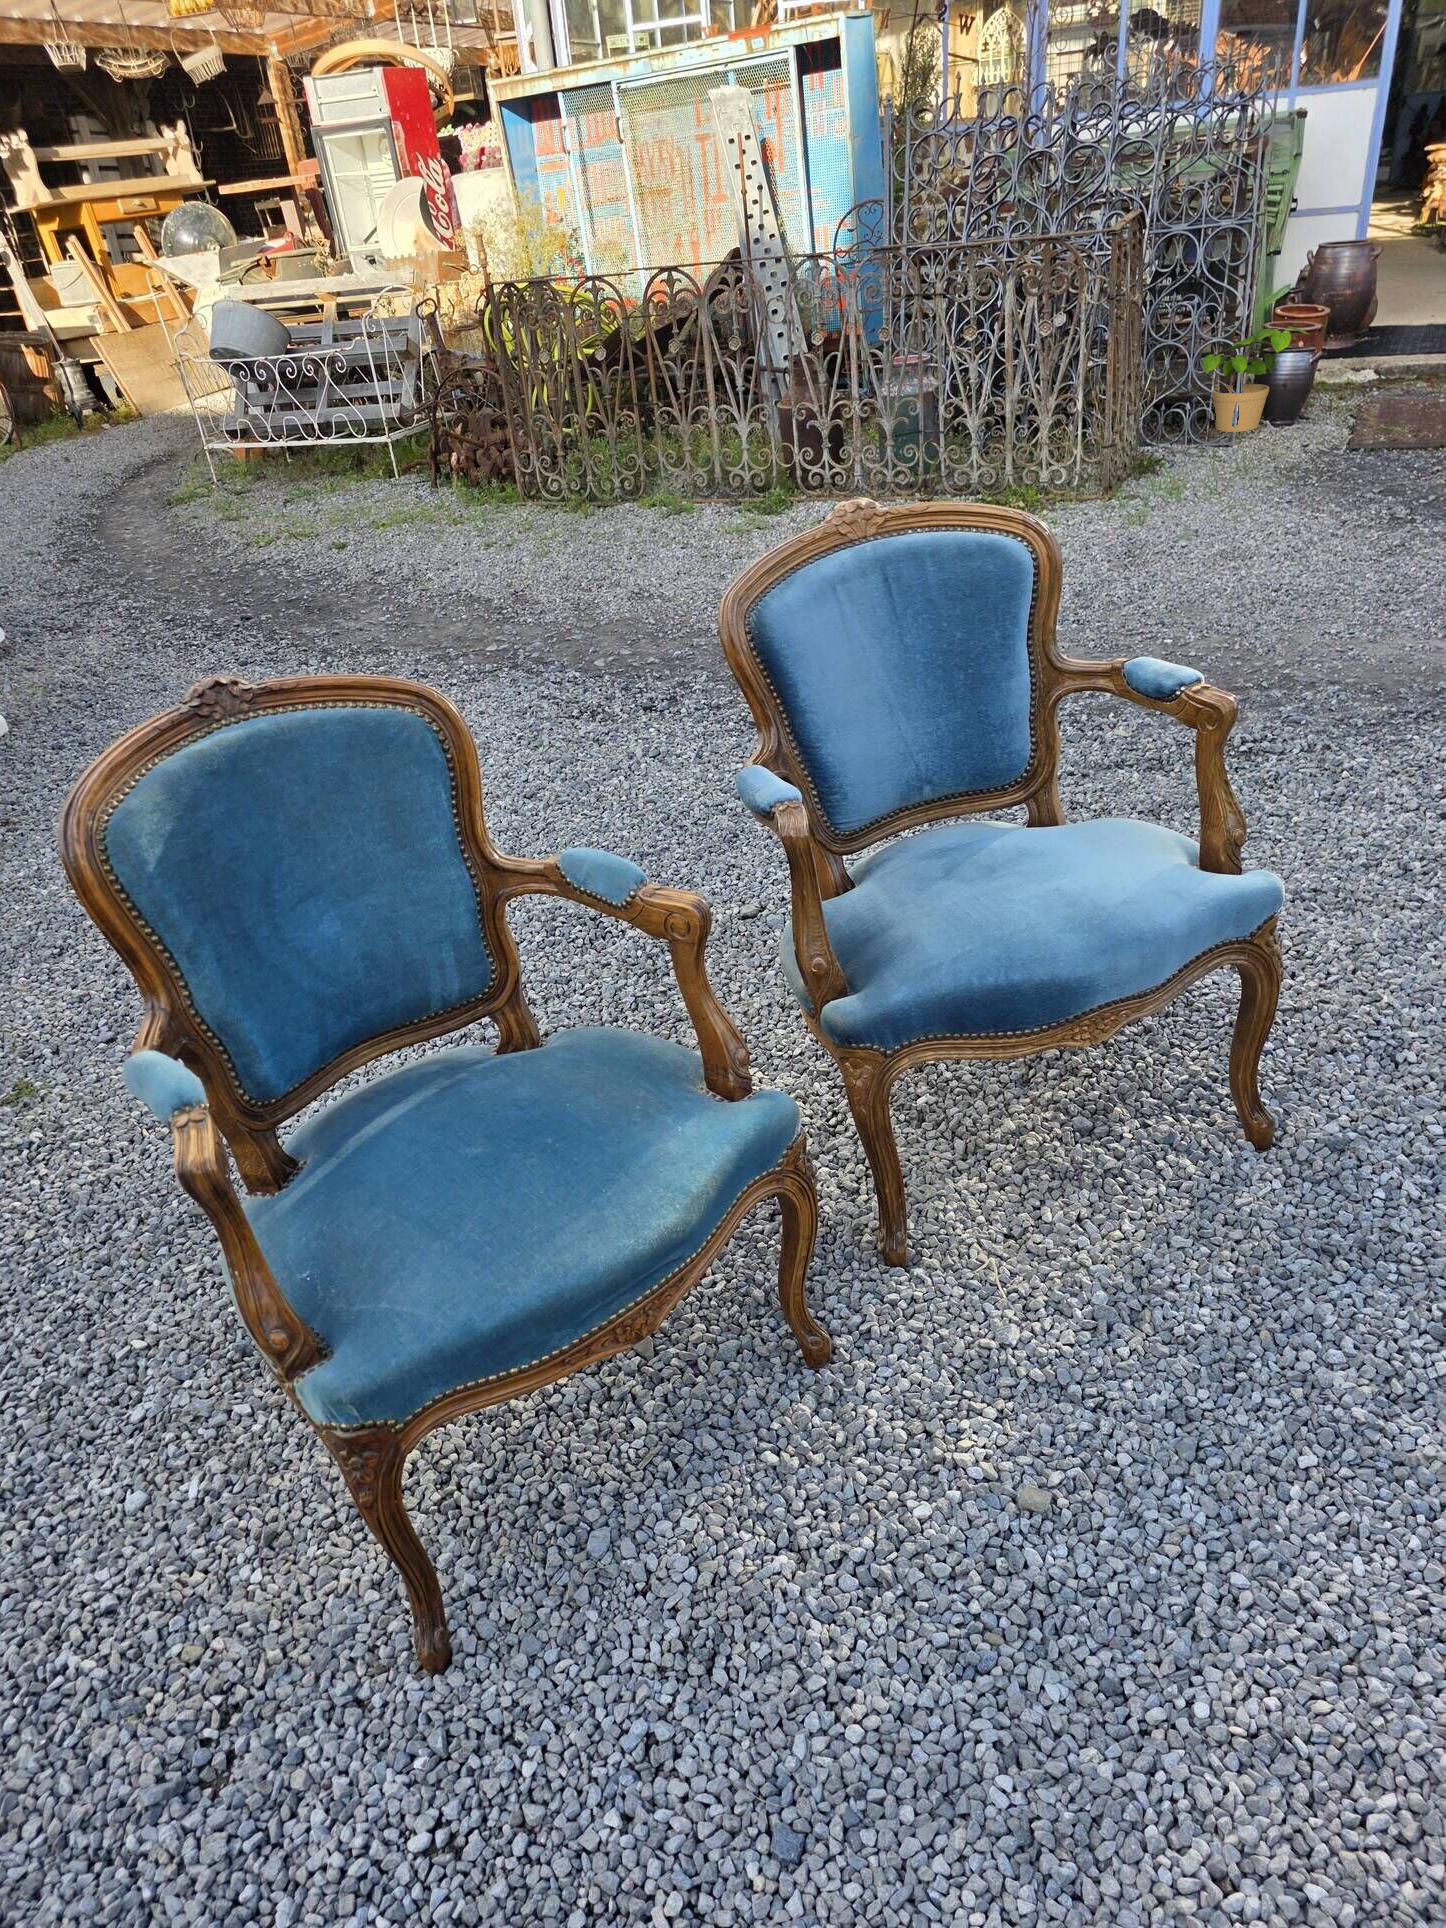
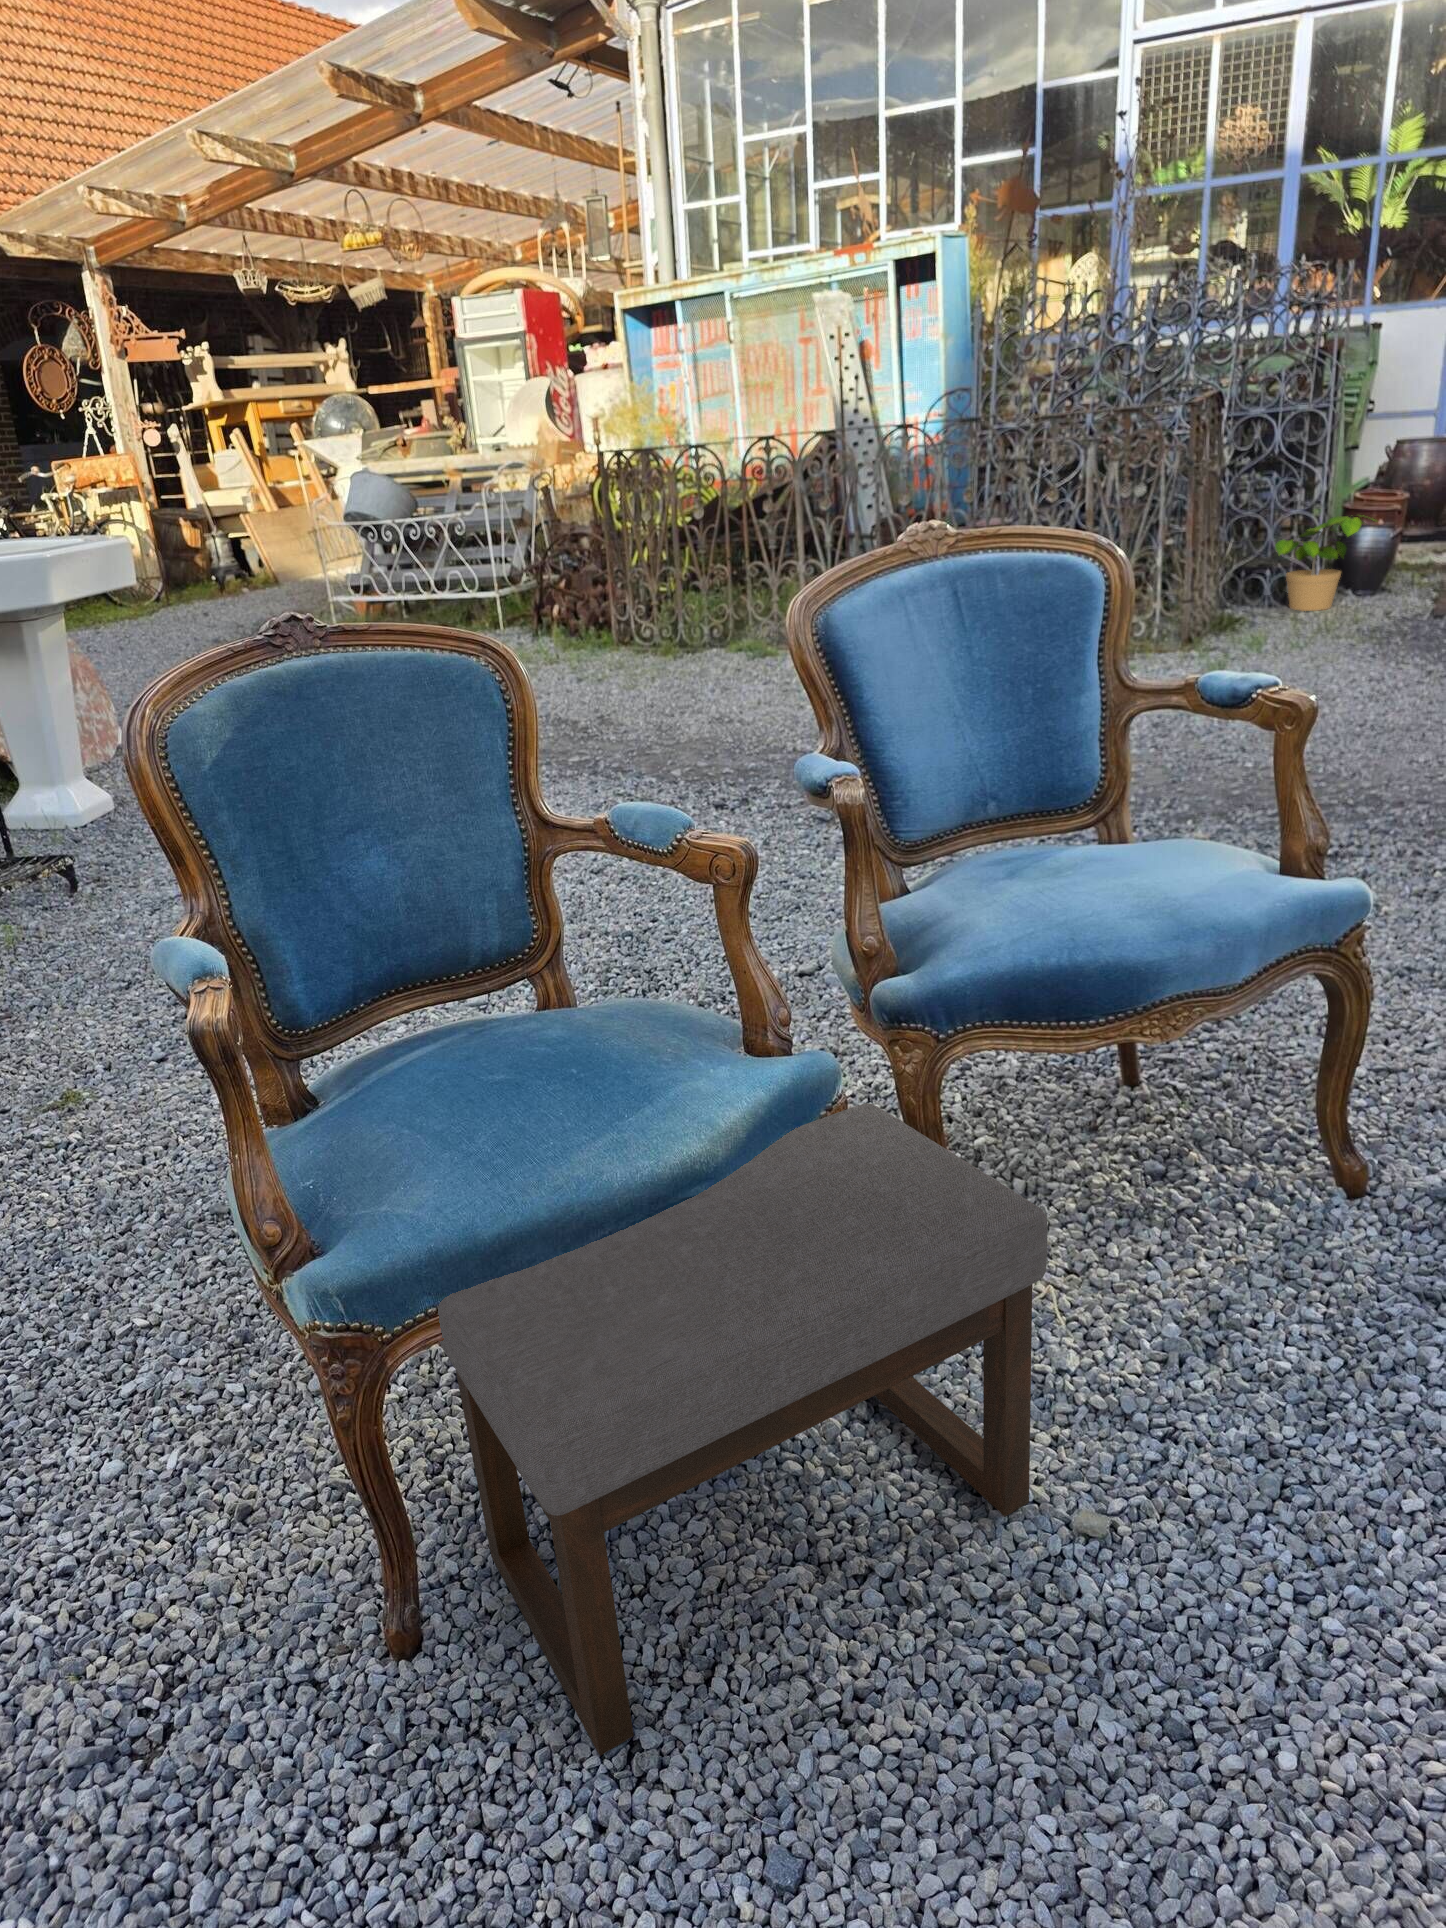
ottoman: none [424,1136,996,1752] -> present [438,1103,1048,1756]

